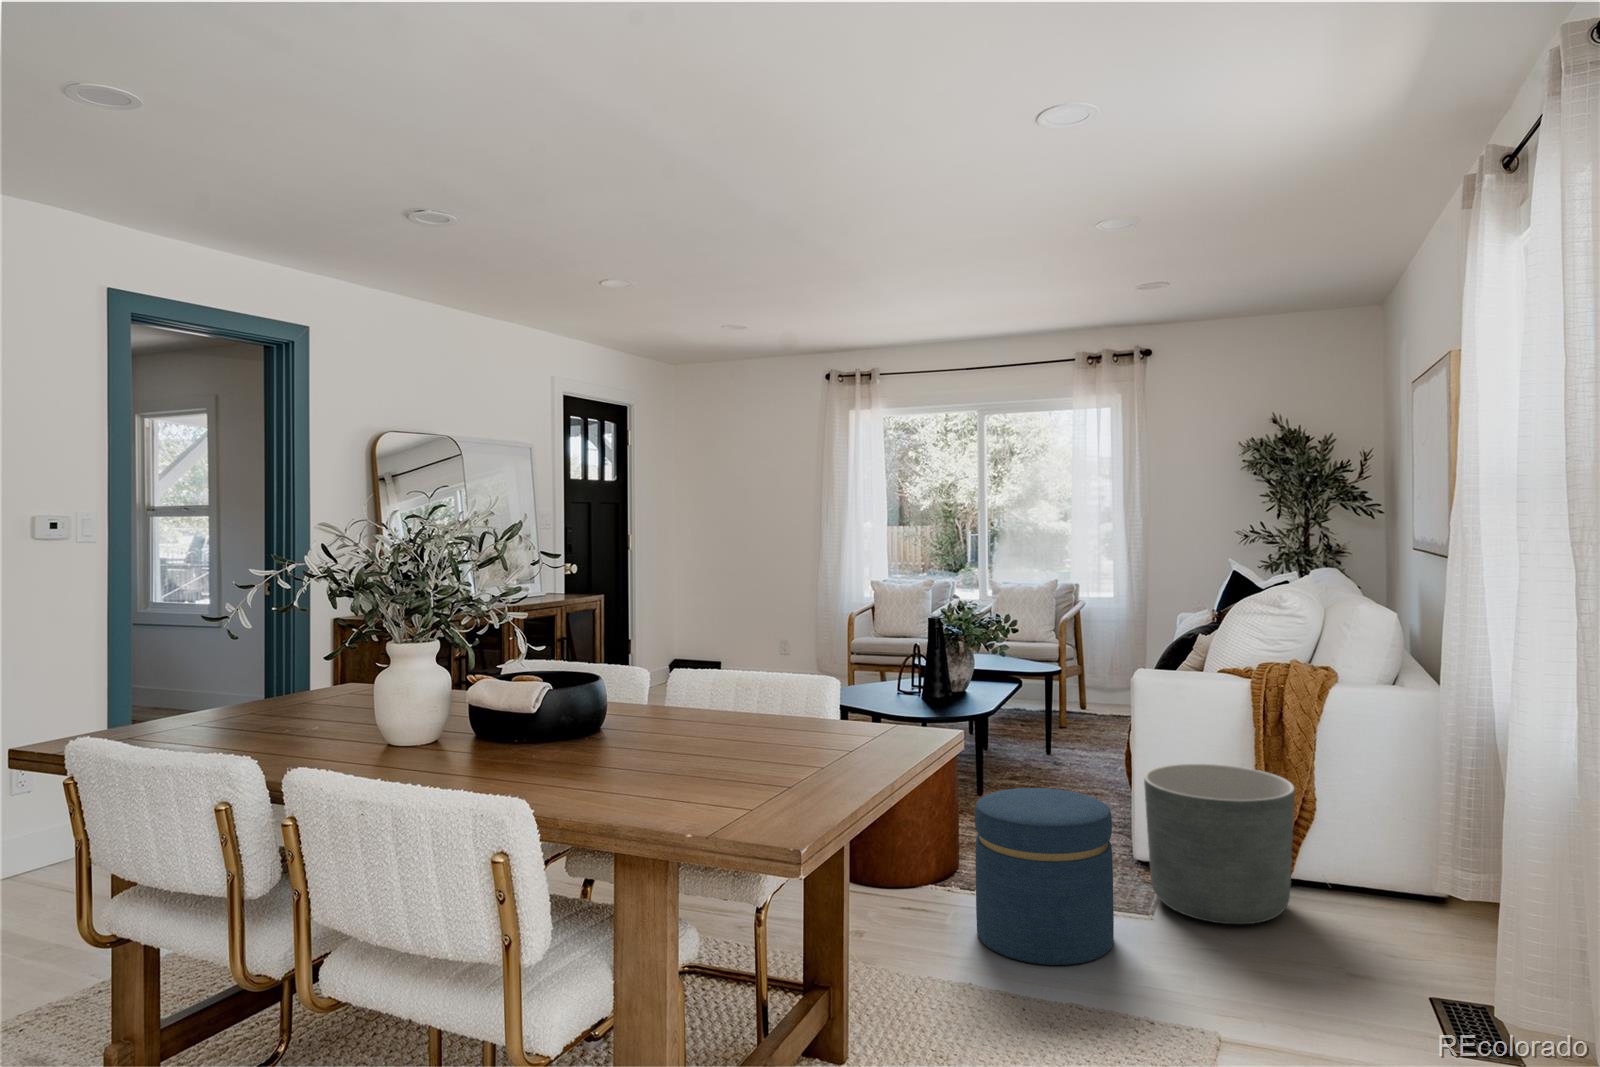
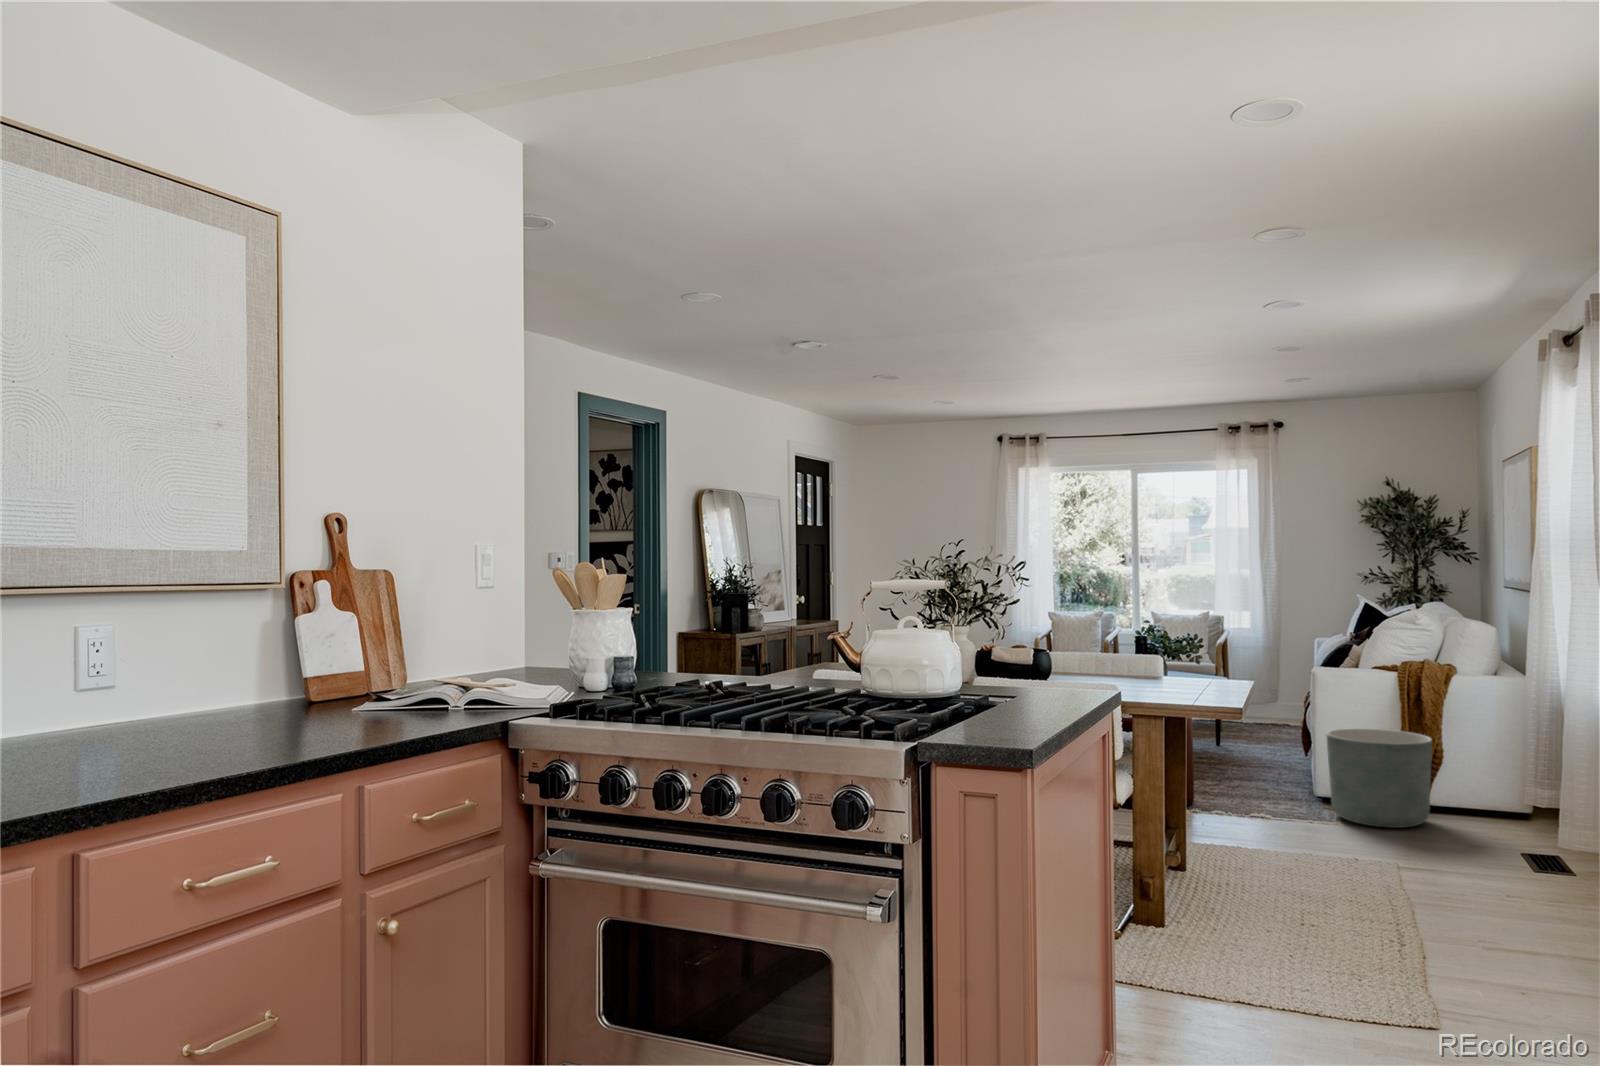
ottoman: present [975,788,1114,965] -> none [1220,738,1316,843]

